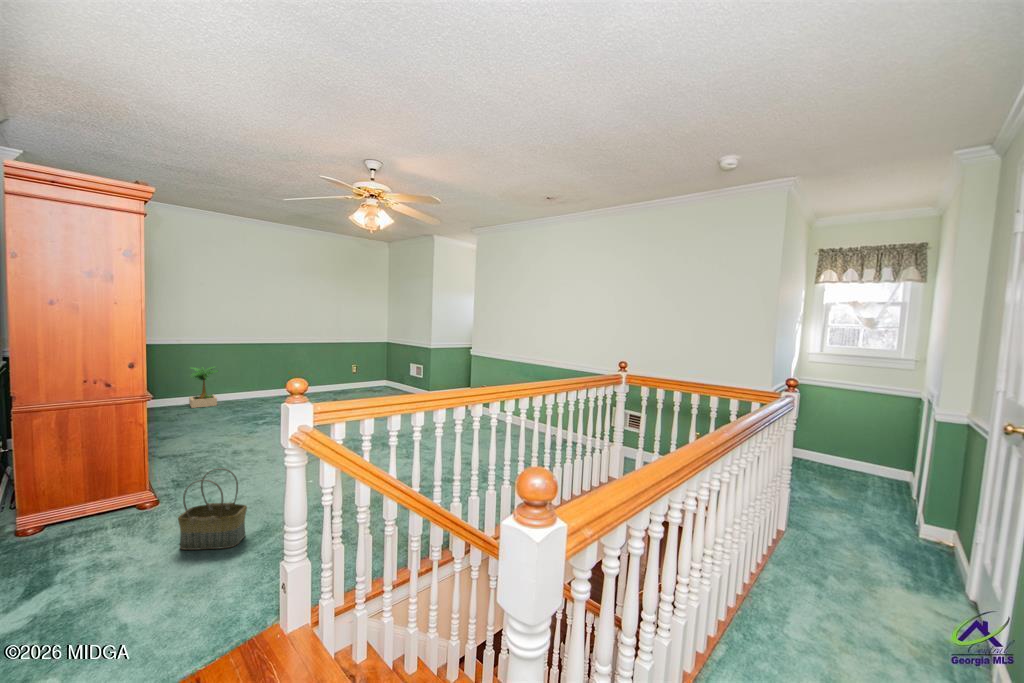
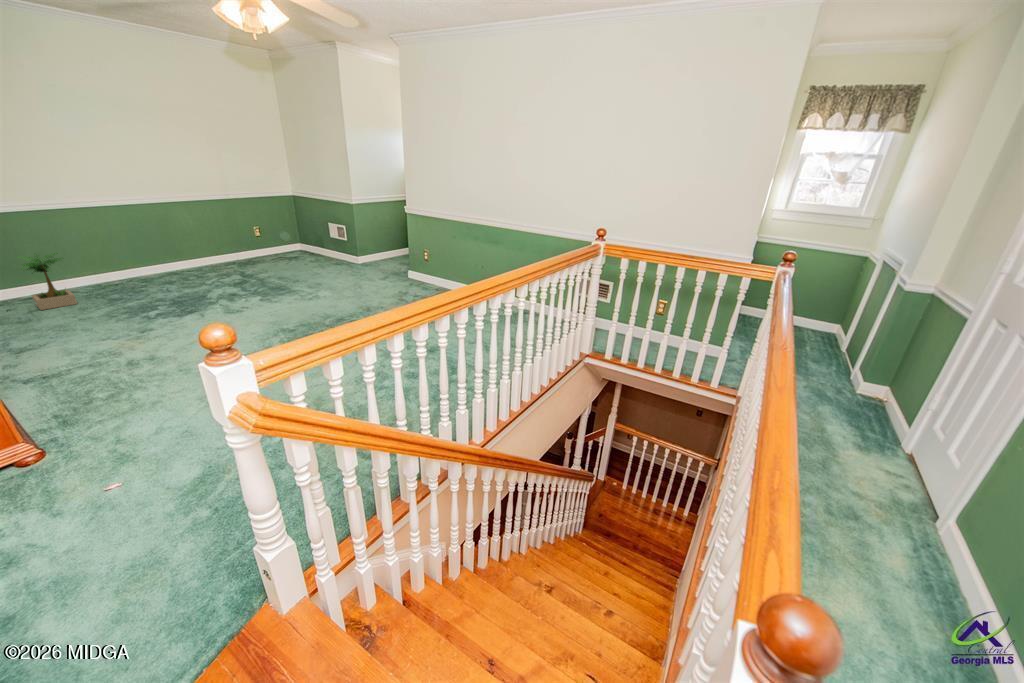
basket: present [178,468,247,550] -> none [81,414,182,511]

